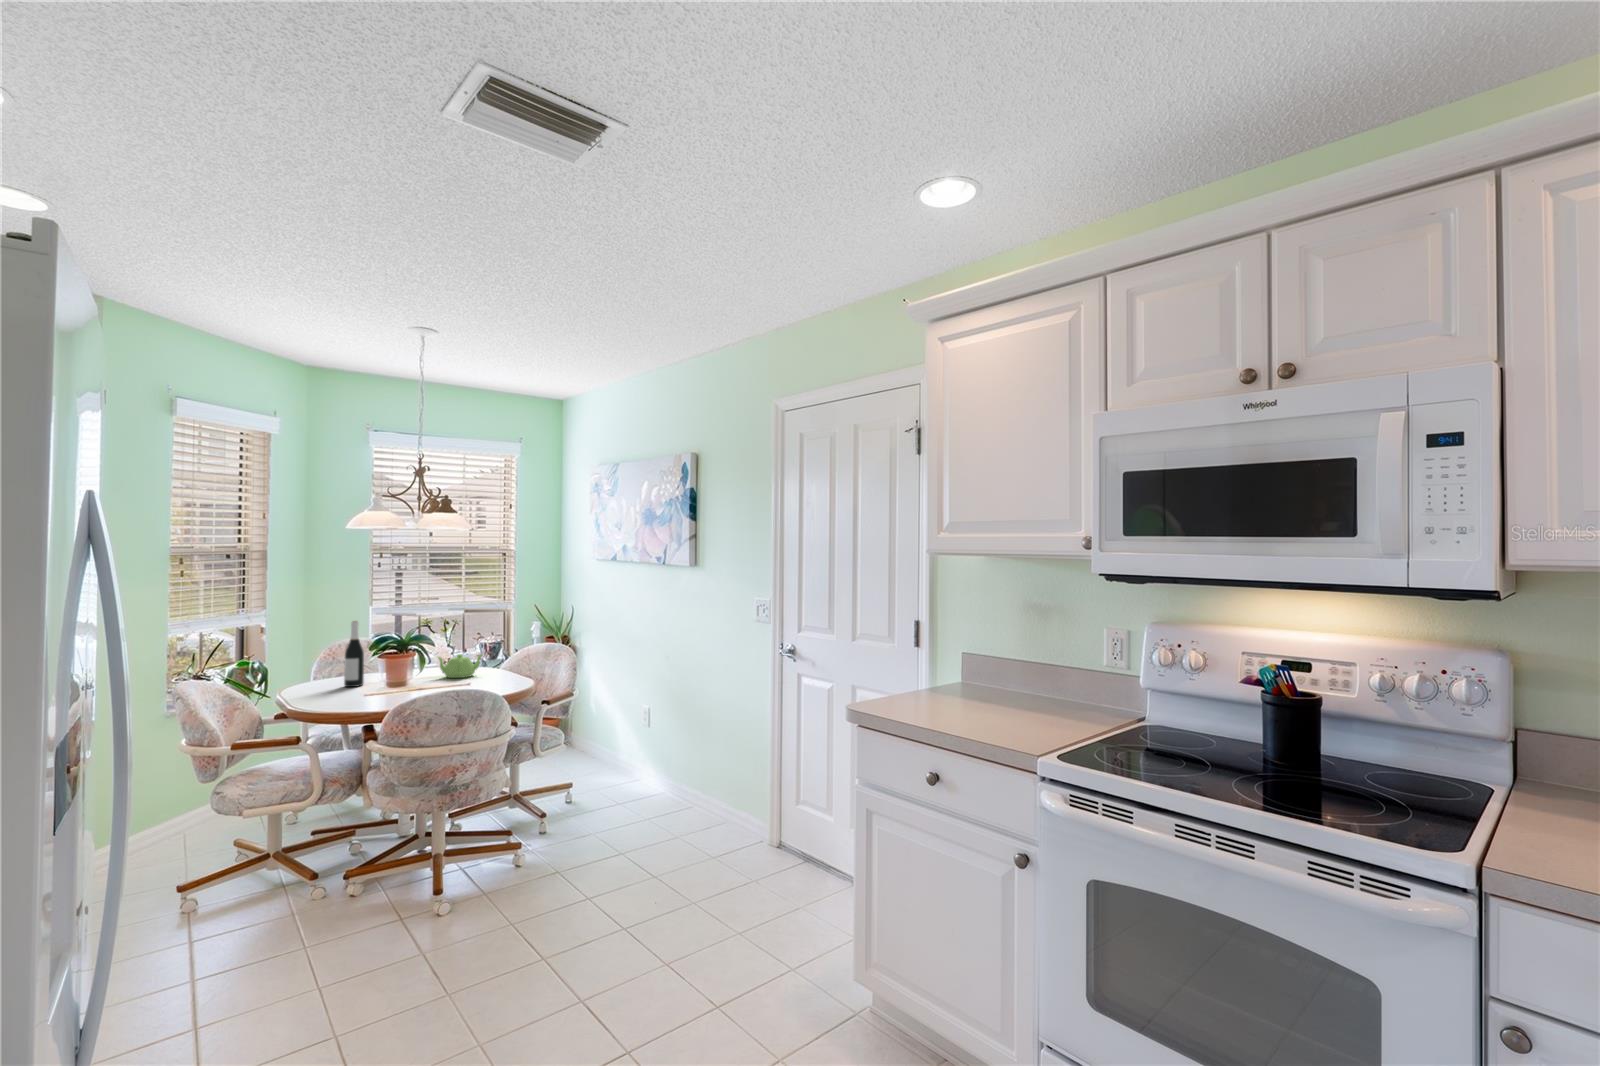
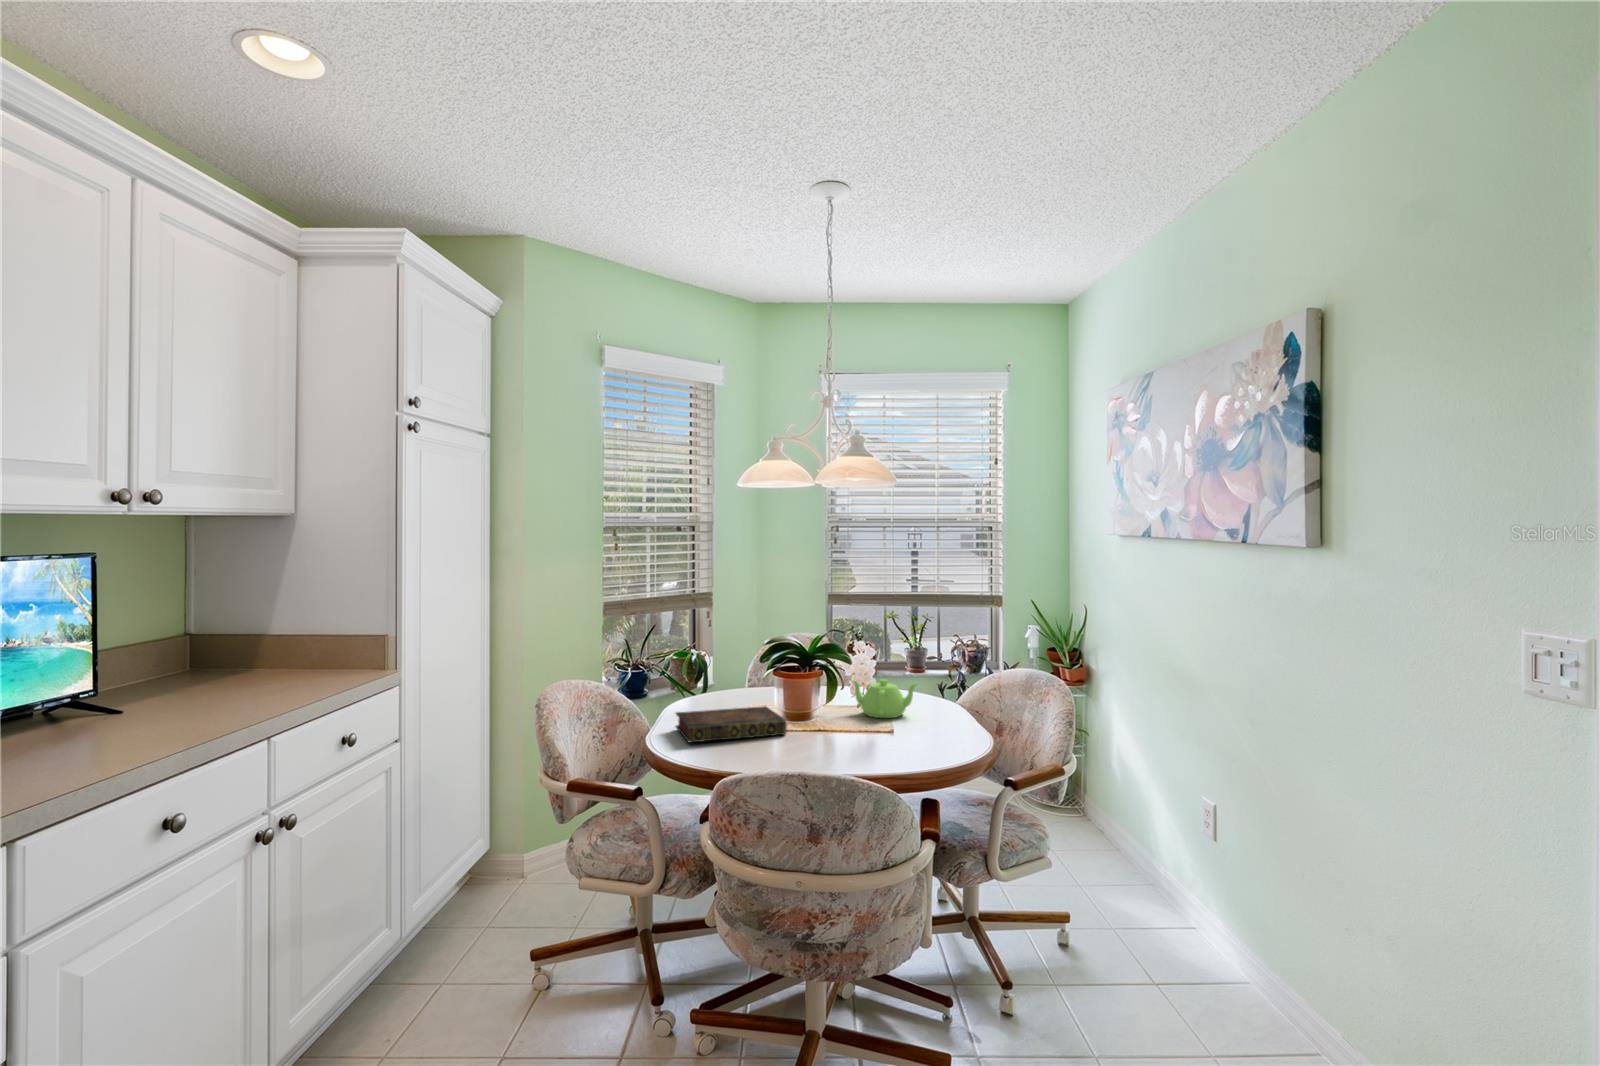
wine bottle: present [344,621,364,687] -> none [733,618,756,713]
book: none [312,678,403,701] -> present [676,706,787,742]

